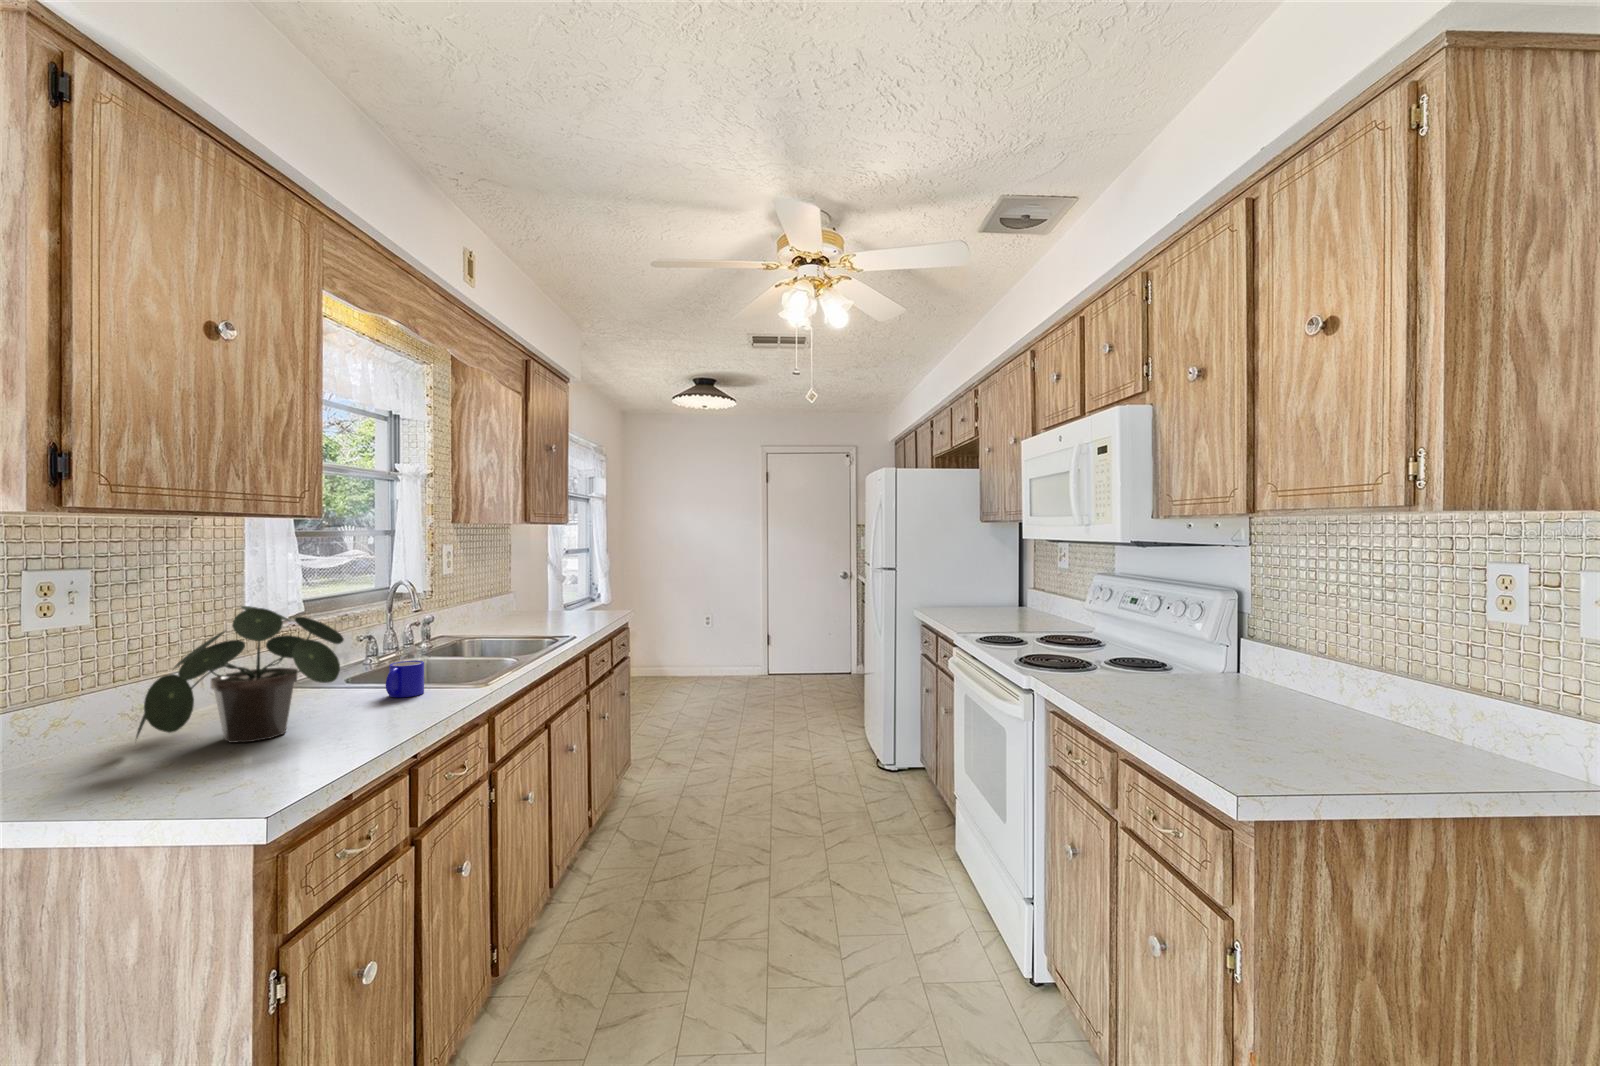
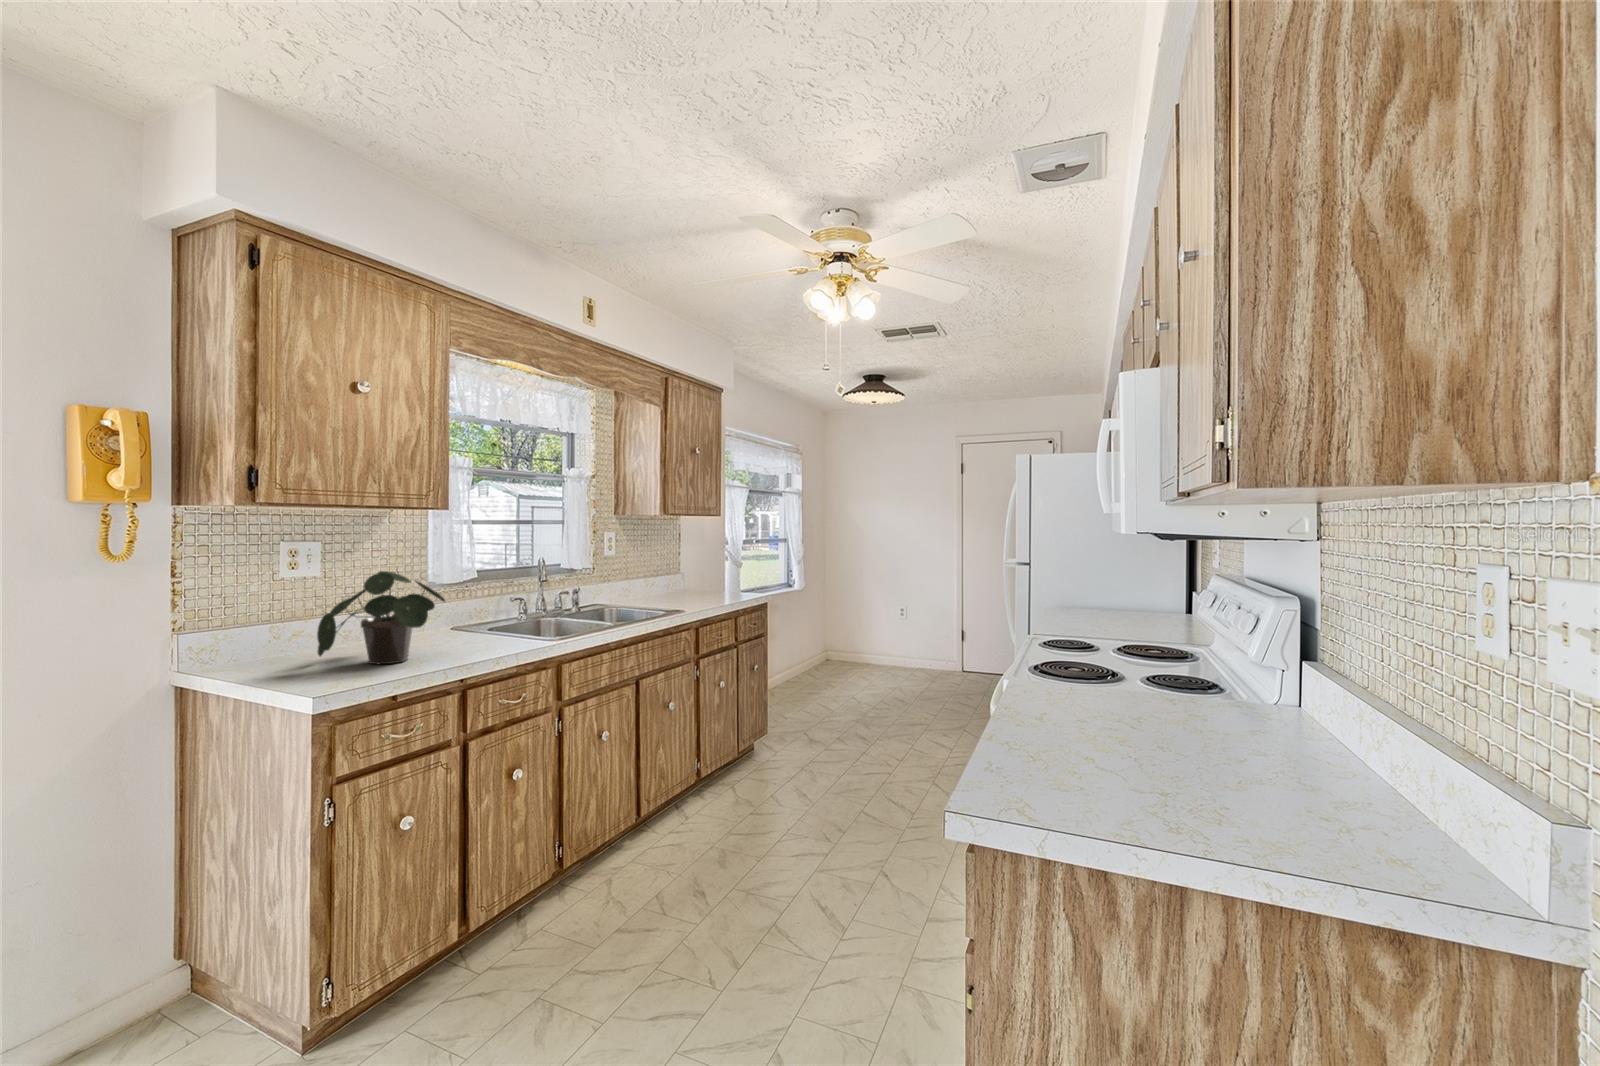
mug: present [386,661,424,697] -> none [490,621,524,648]

